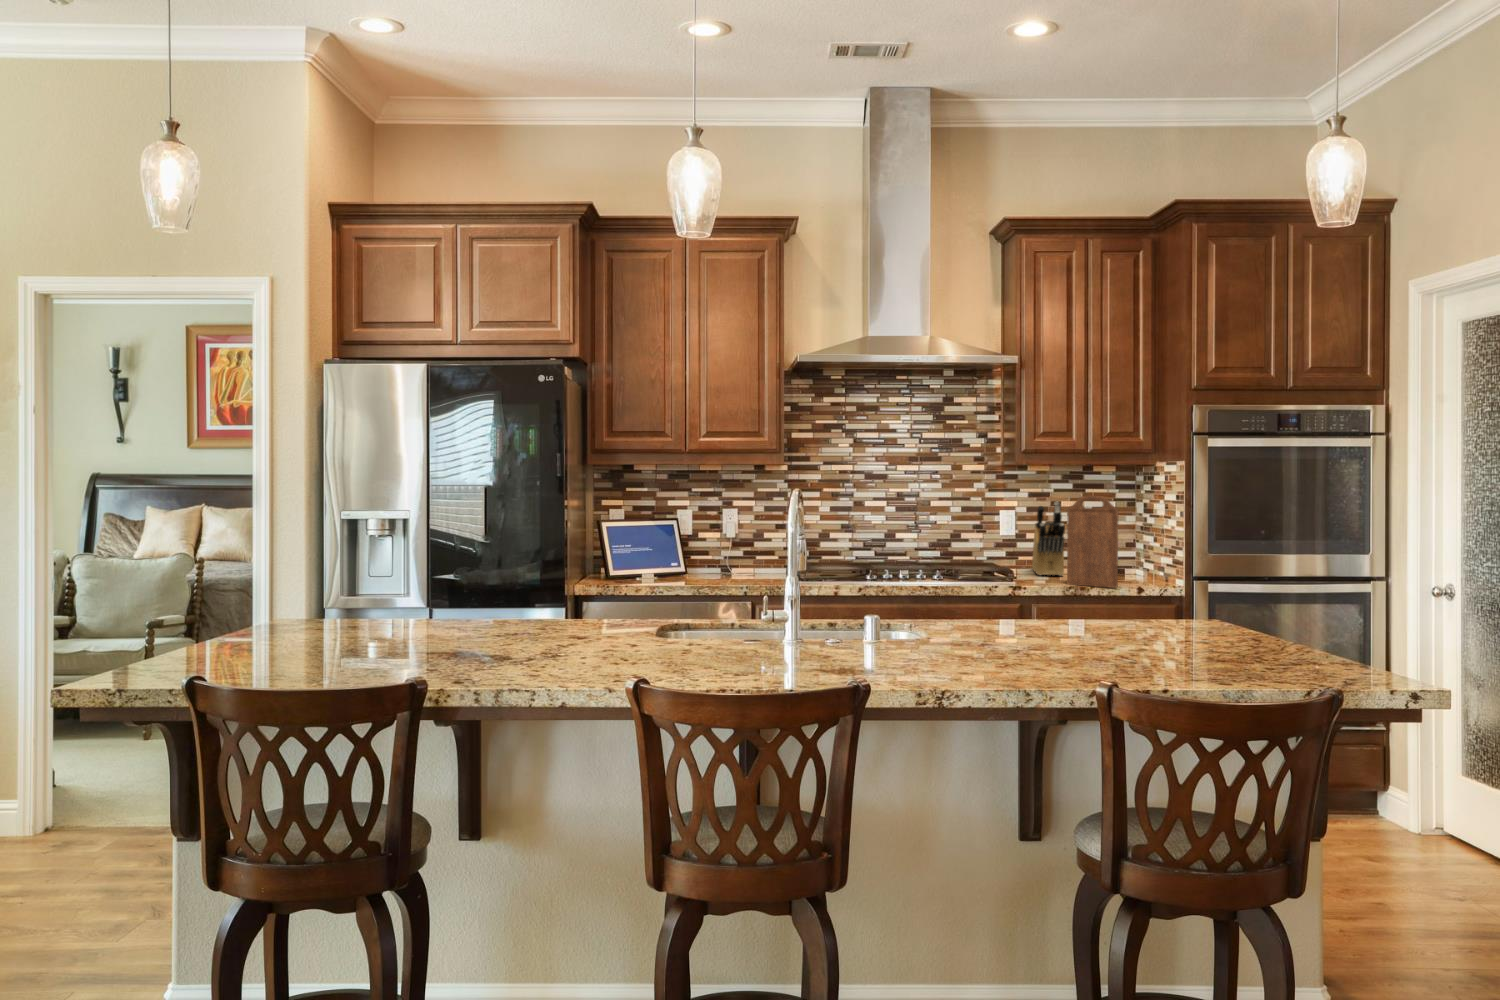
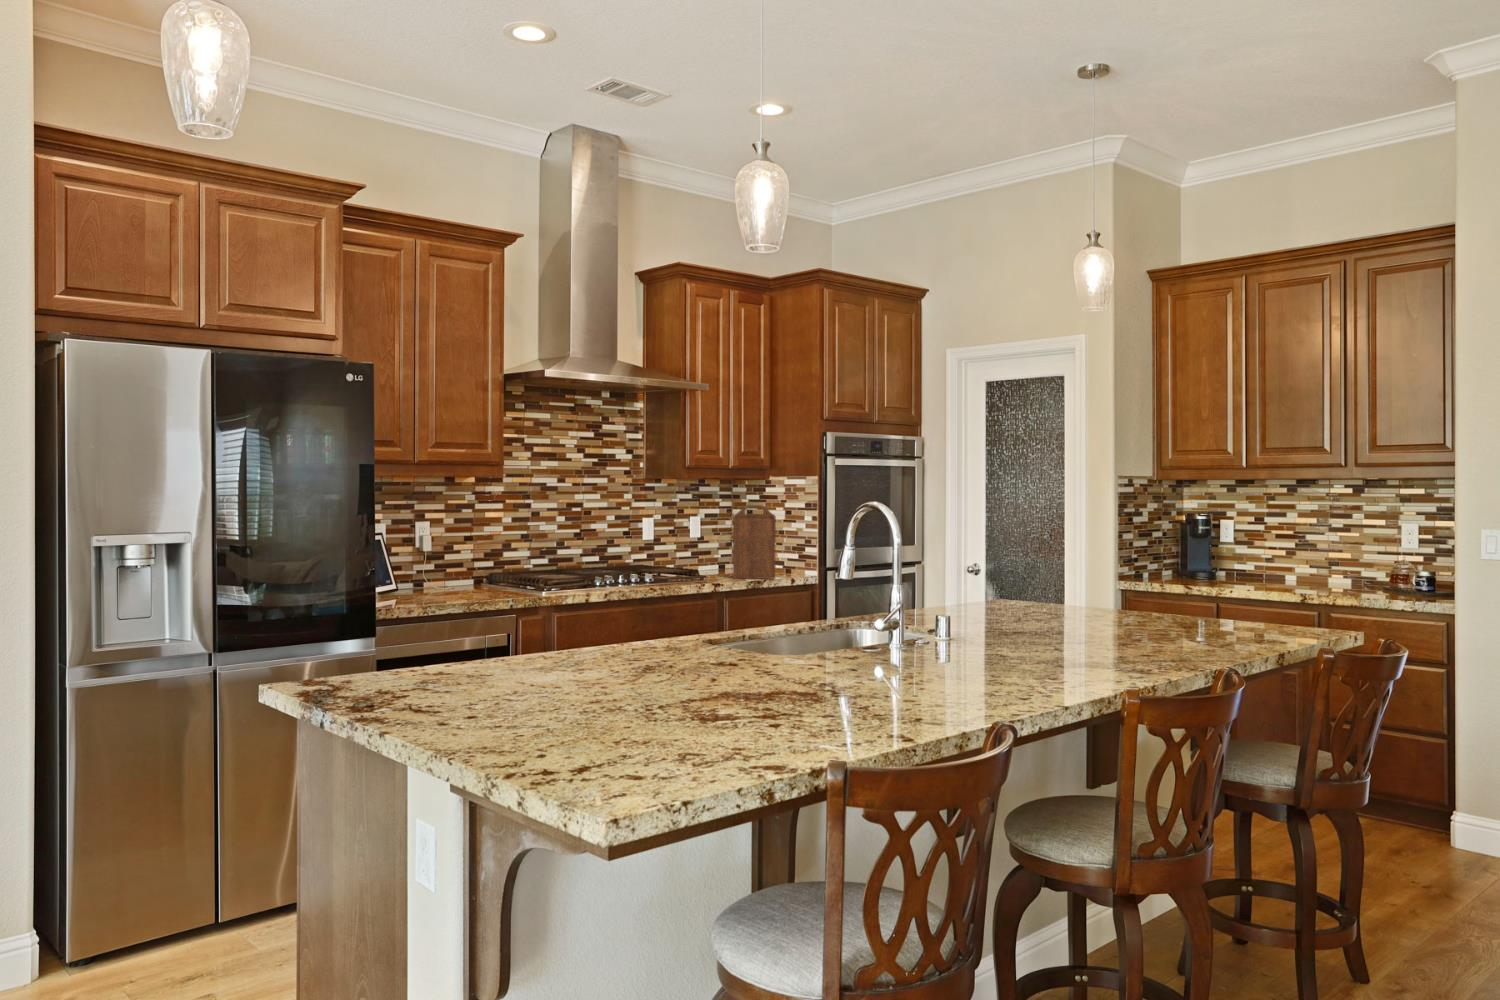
knife block: present [1032,502,1065,576] -> none [665,510,717,573]

